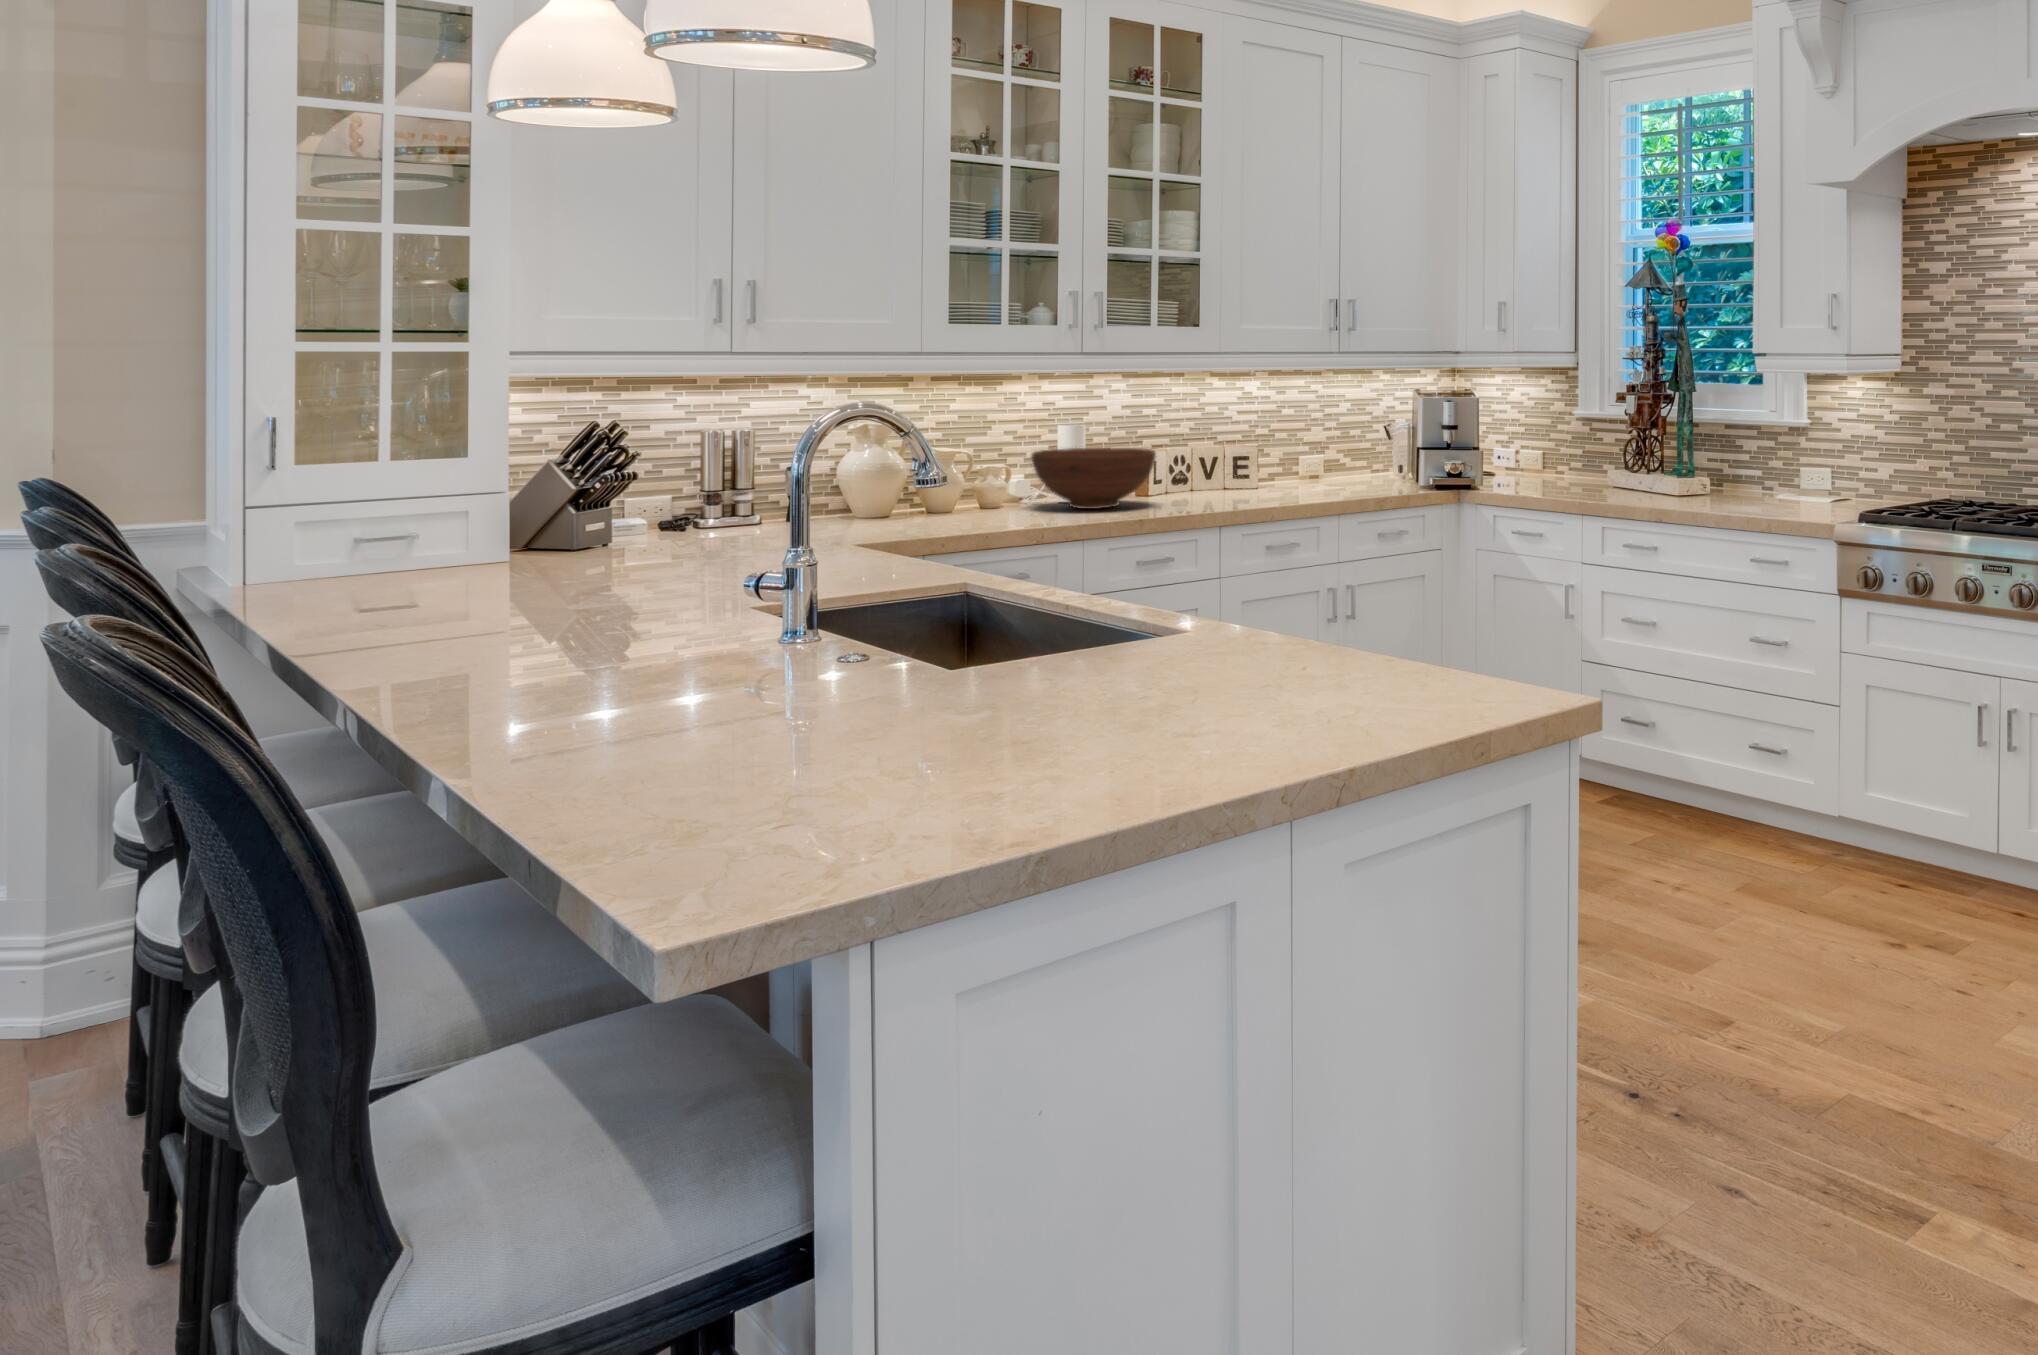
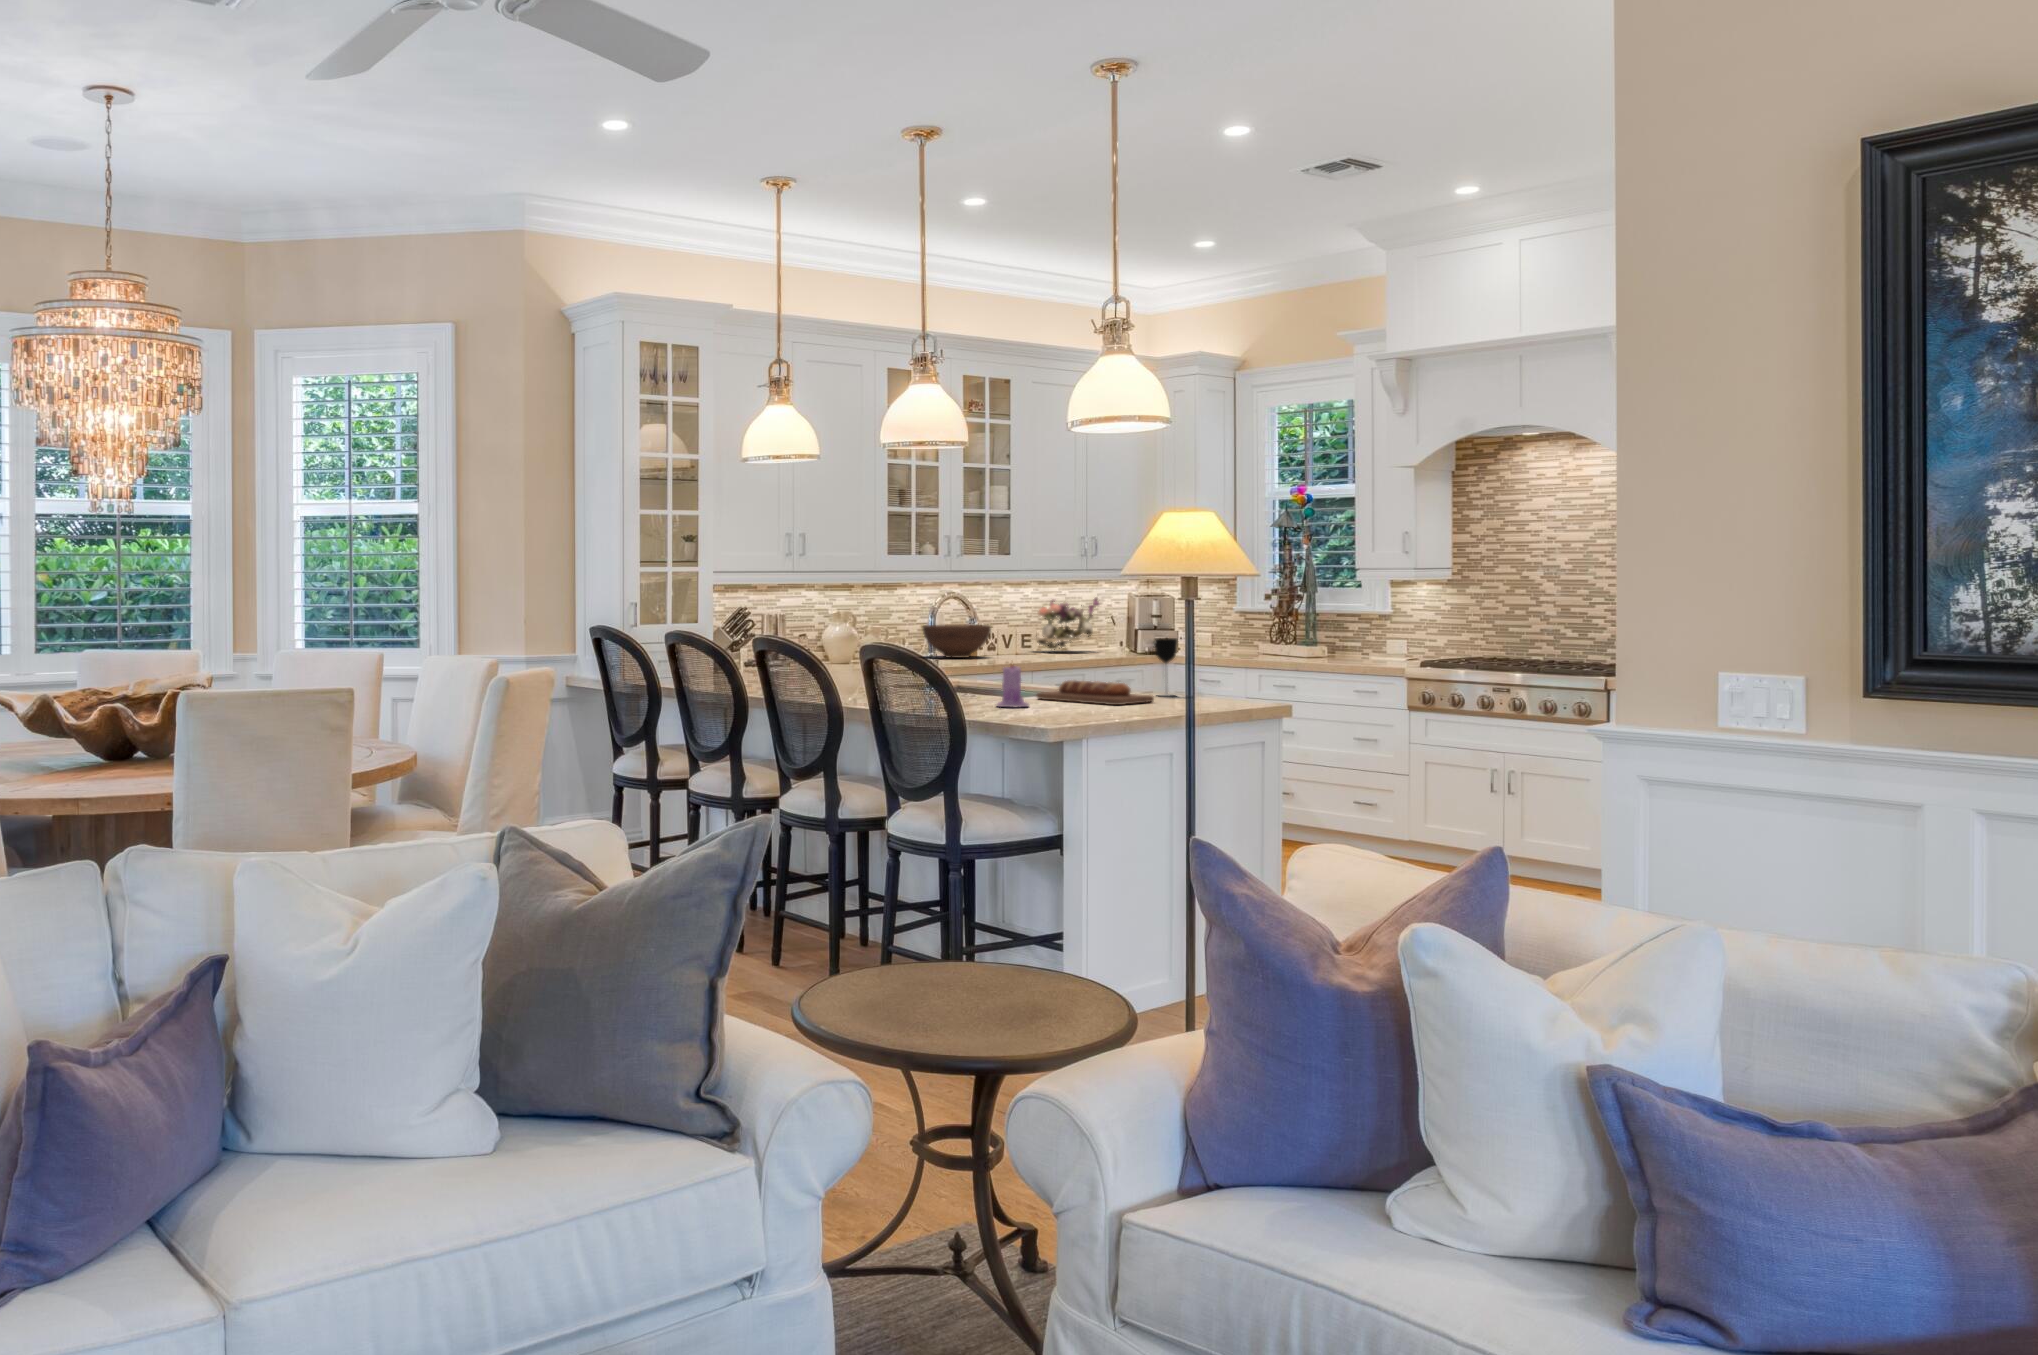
flower arrangement: none [1245,395,1360,487] -> present [1036,597,1099,650]
wine glass: none [1306,534,1363,685] -> present [1154,638,1178,696]
candle: none [740,648,855,804] -> present [997,665,1029,707]
bread loaf: none [962,665,1266,765] -> present [1037,680,1154,705]

